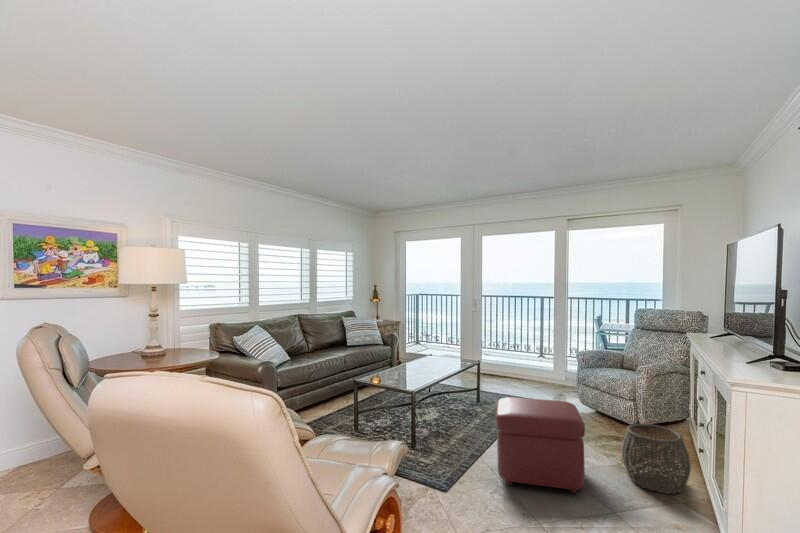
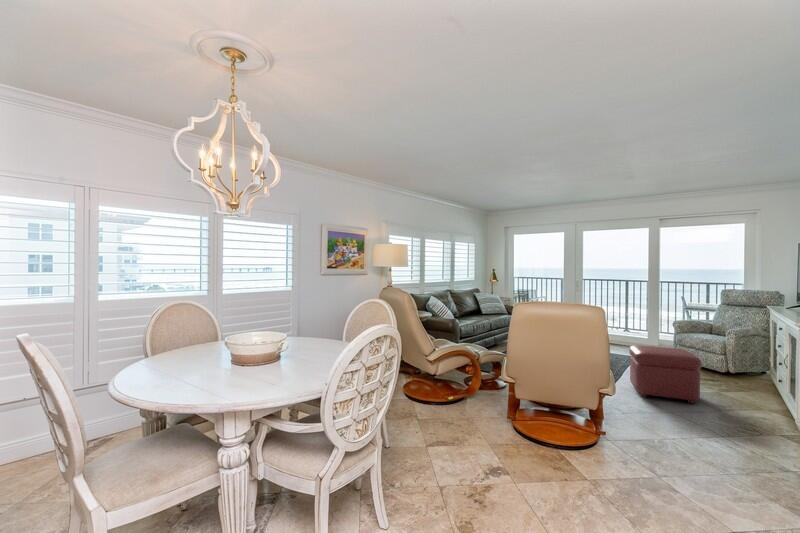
woven basket: present [622,424,691,494] -> none [723,365,777,408]

